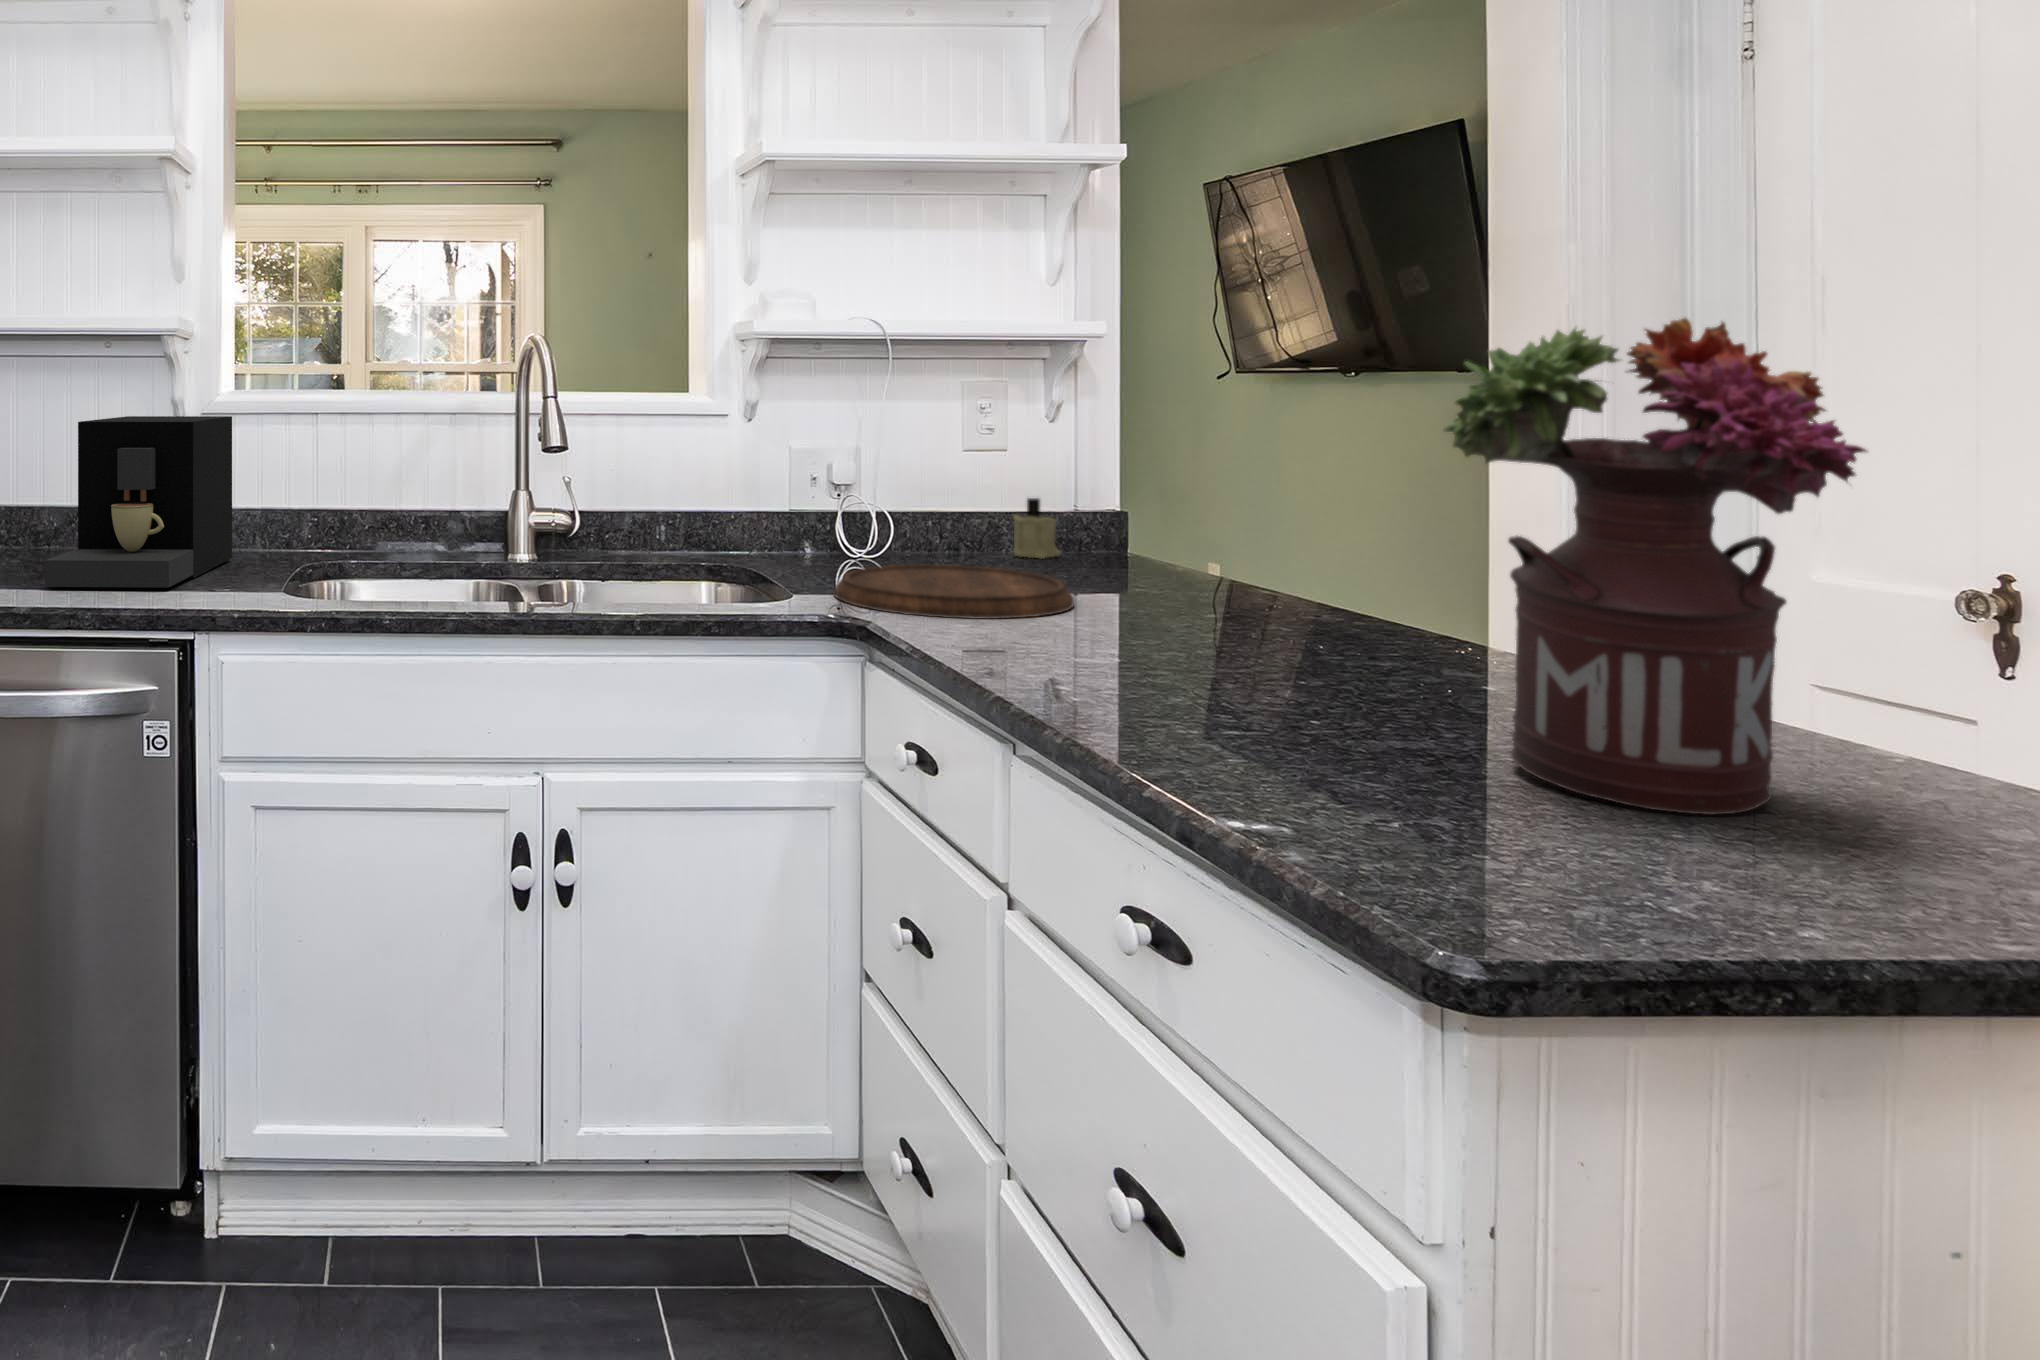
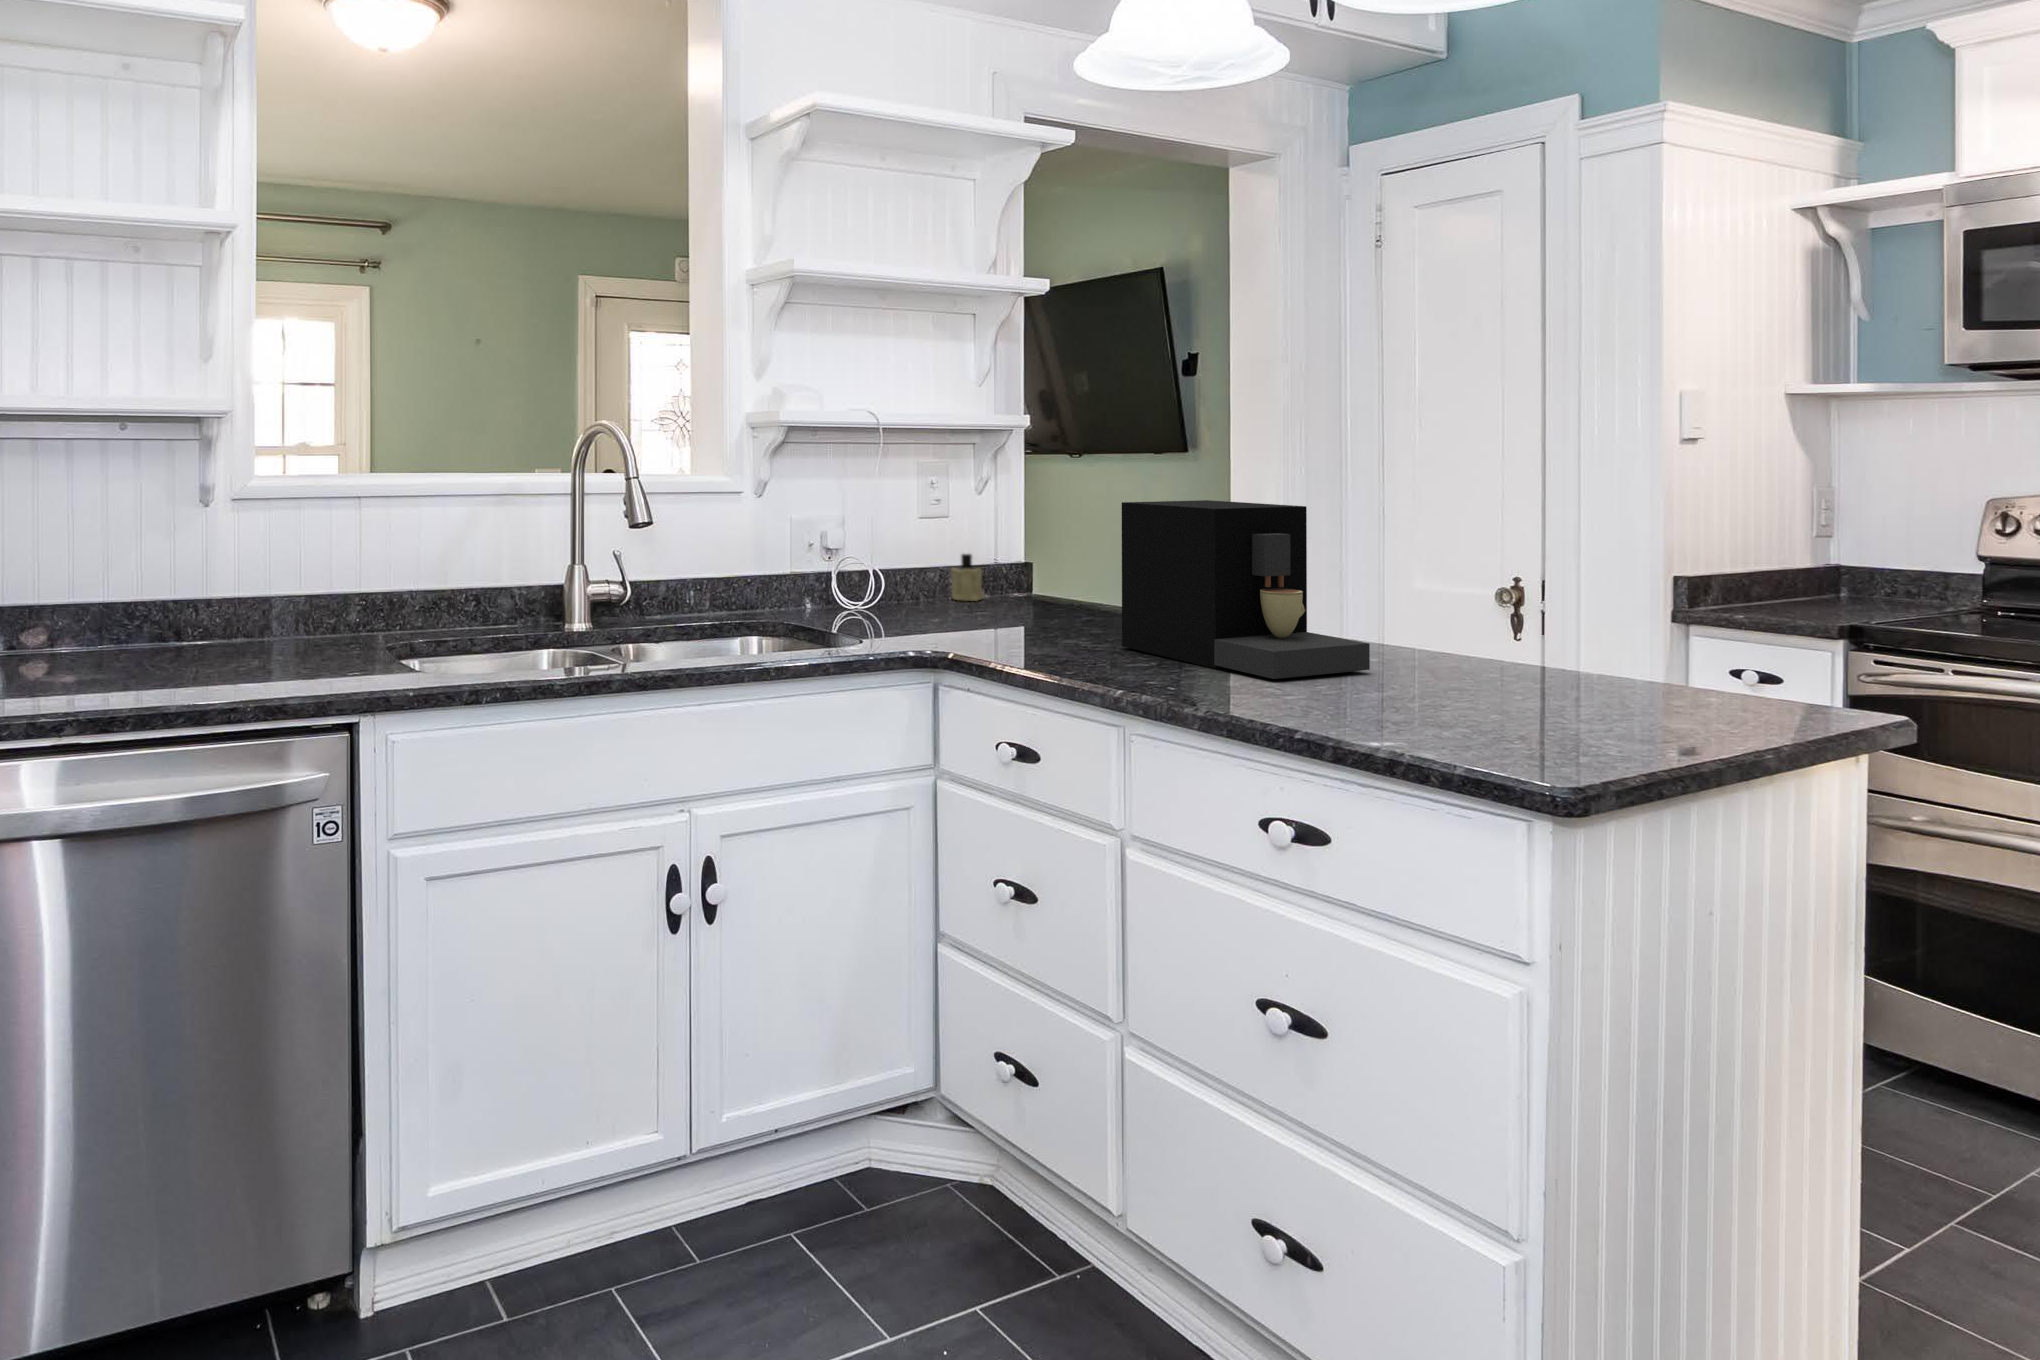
flower arrangement: present [1444,318,1866,815] -> none [1459,425,1695,726]
coffee maker: present [45,416,232,588] -> present [1122,500,1370,679]
cutting board: present [834,565,1074,619] -> none [887,609,1070,649]

